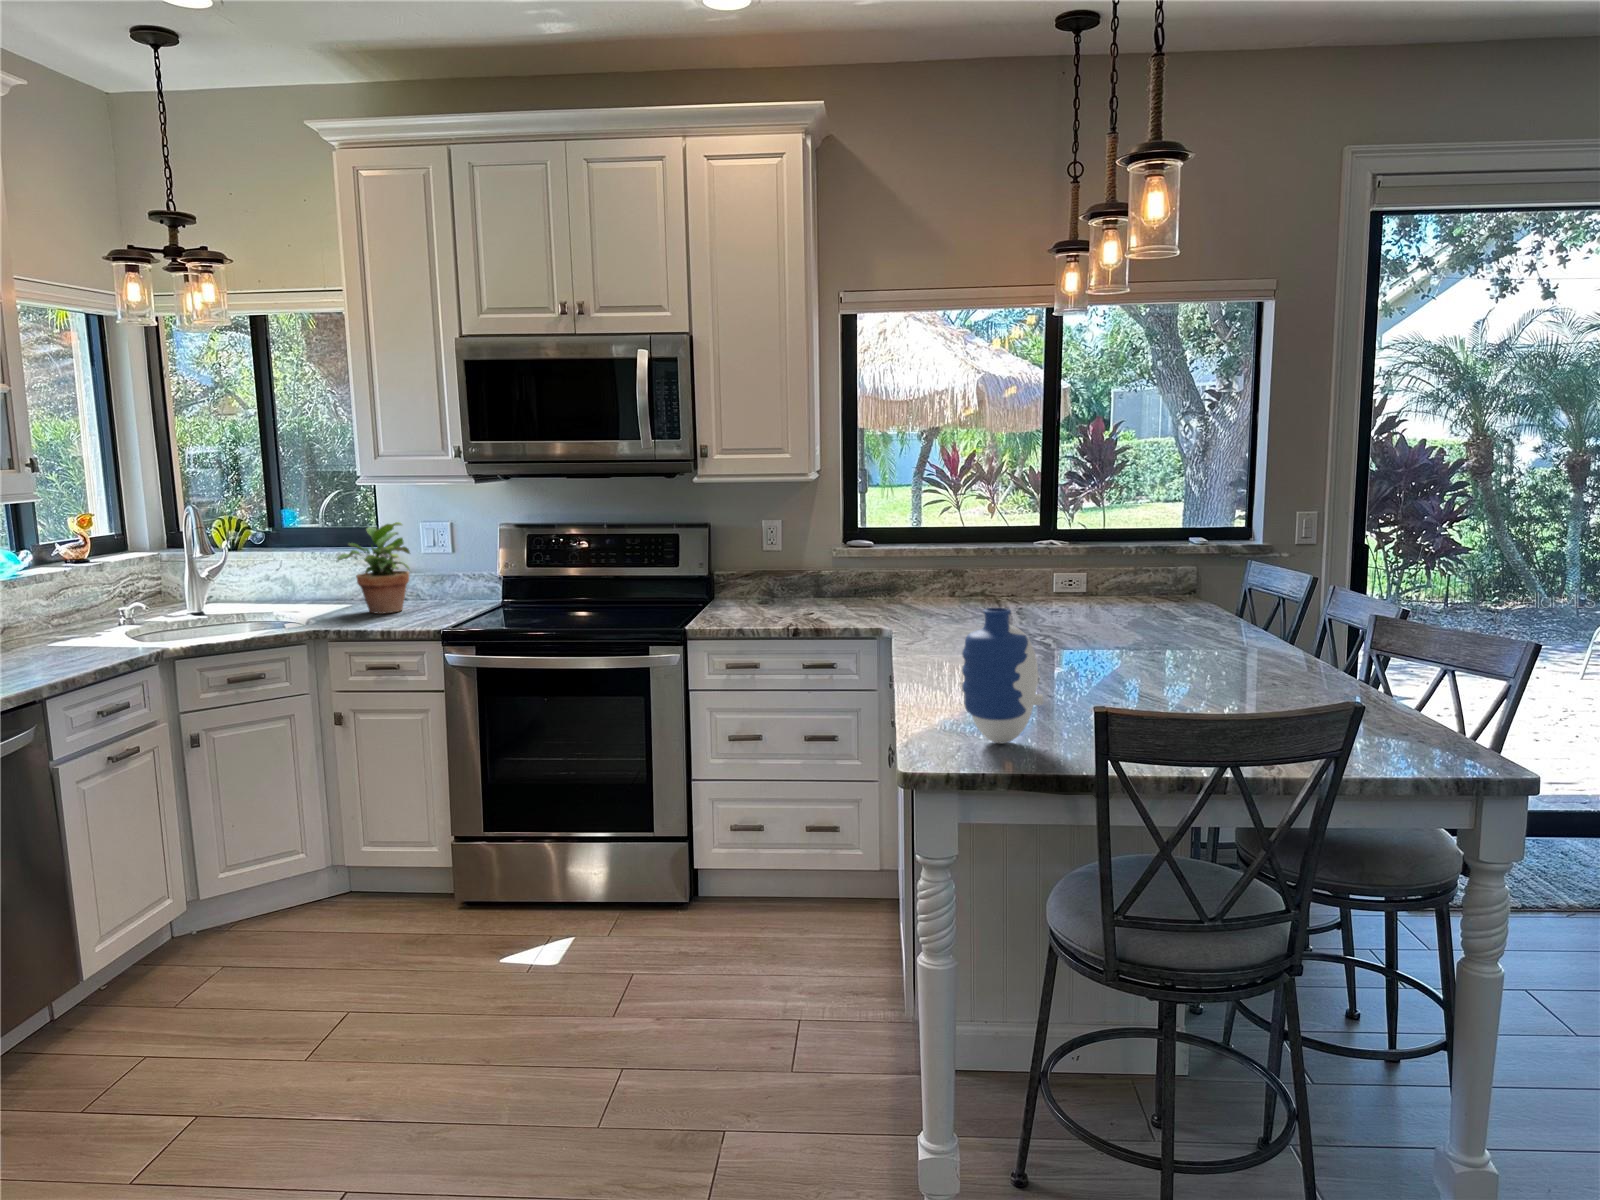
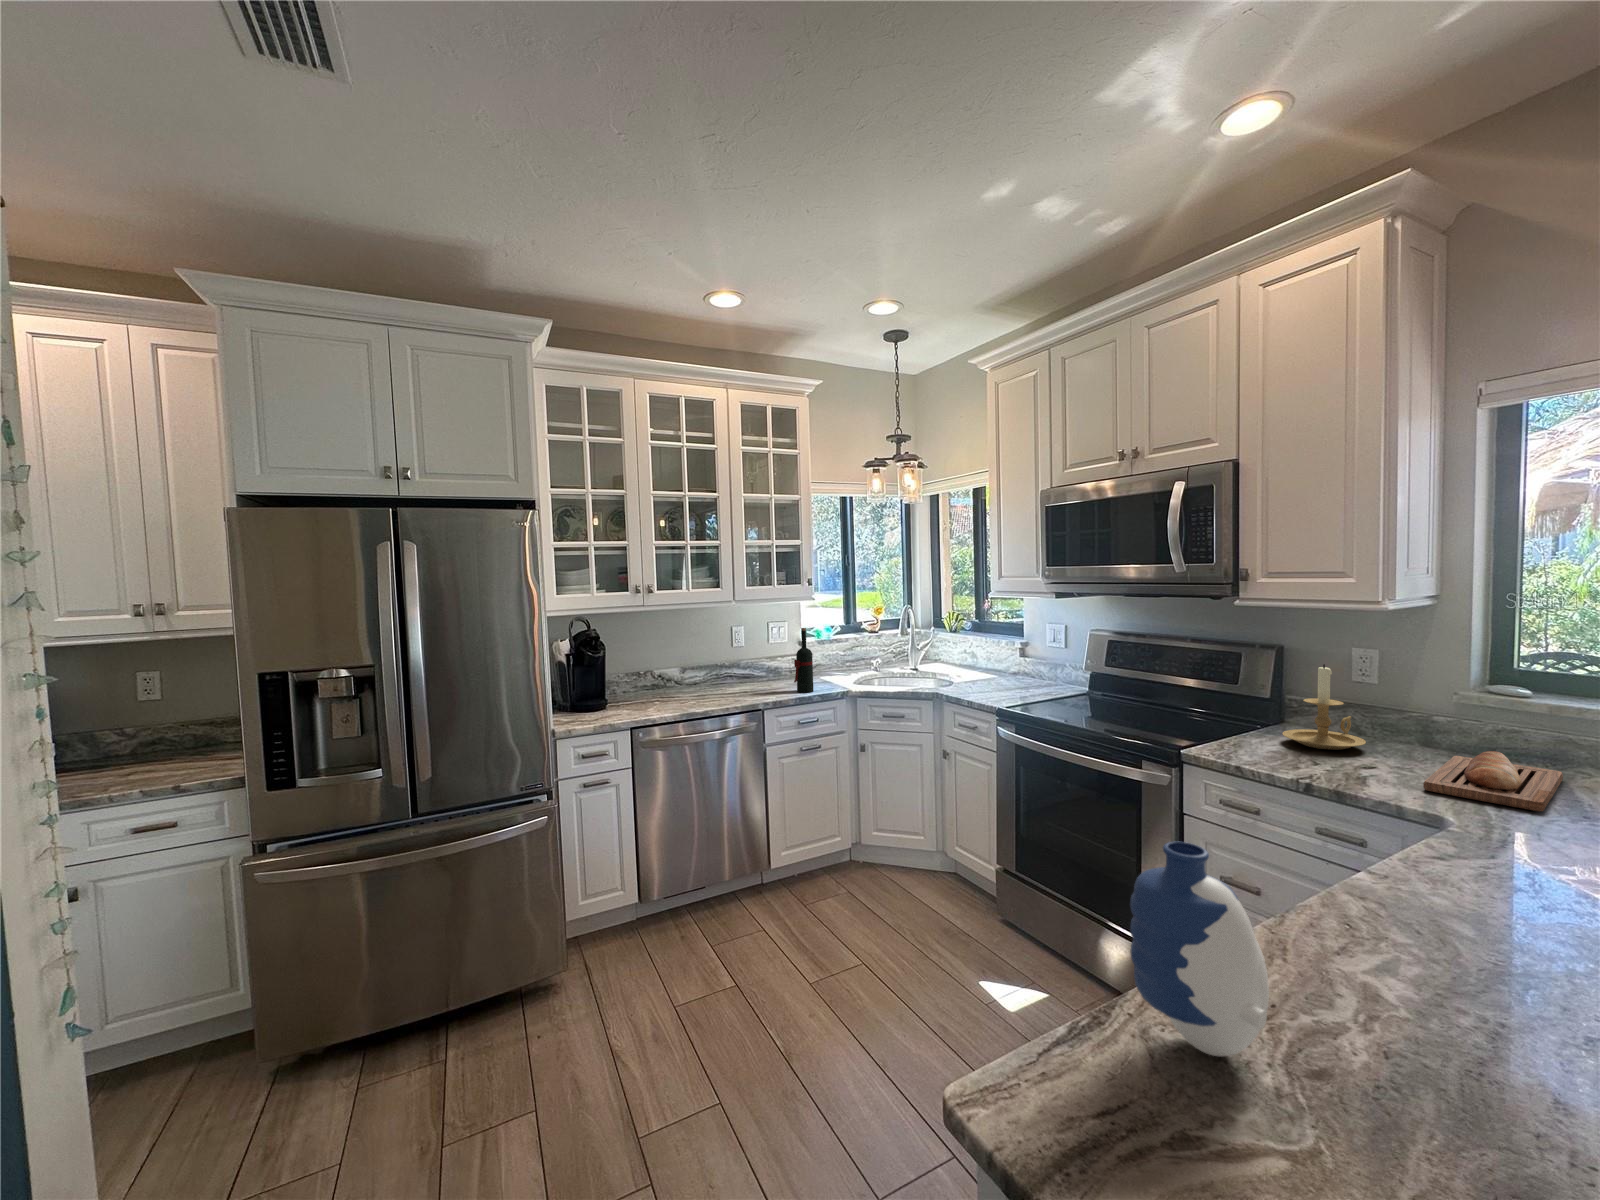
potted plant: present [337,522,410,614] -> none [968,623,1021,688]
candle holder: none [735,532,794,608] -> present [1282,664,1366,750]
wine bottle: none [49,549,94,666] -> present [794,628,814,693]
bread loaf: none [845,585,923,617] -> present [1423,751,1563,812]

